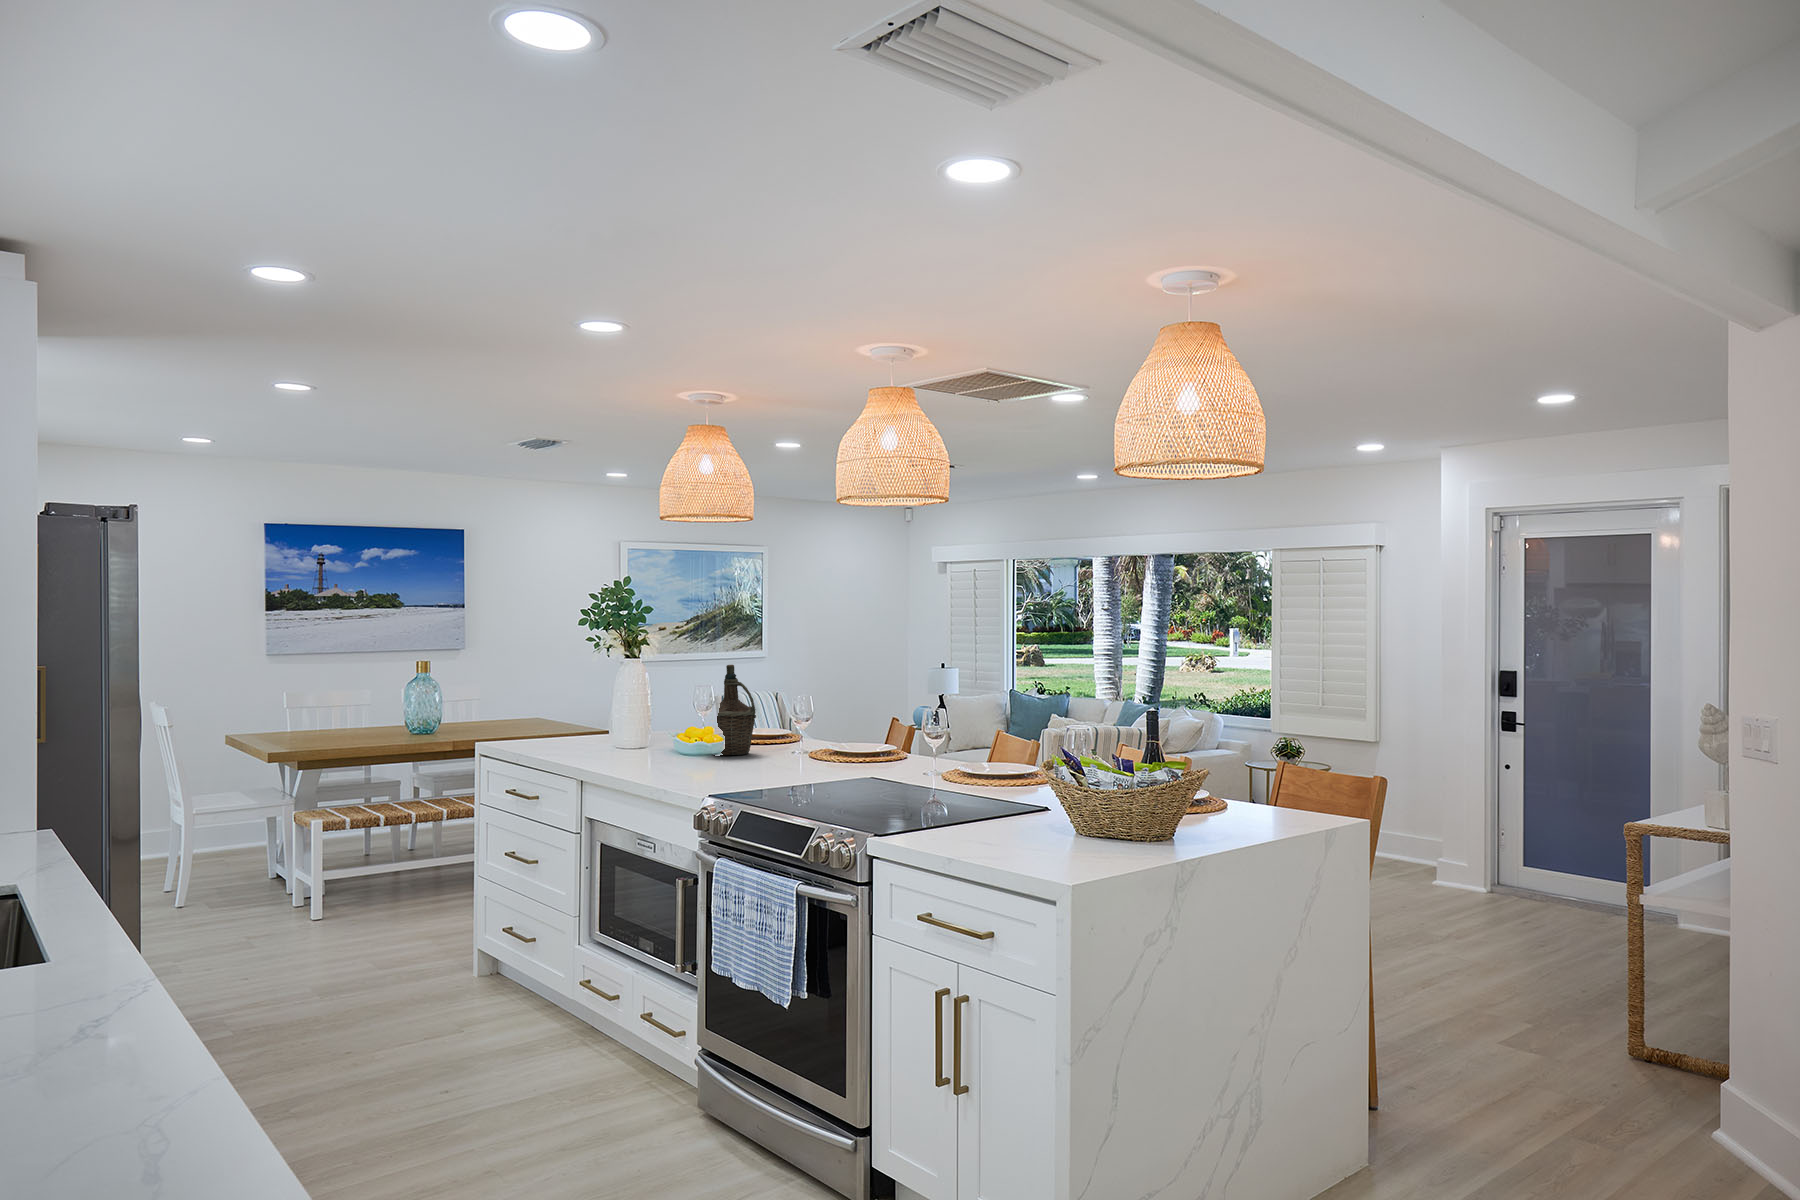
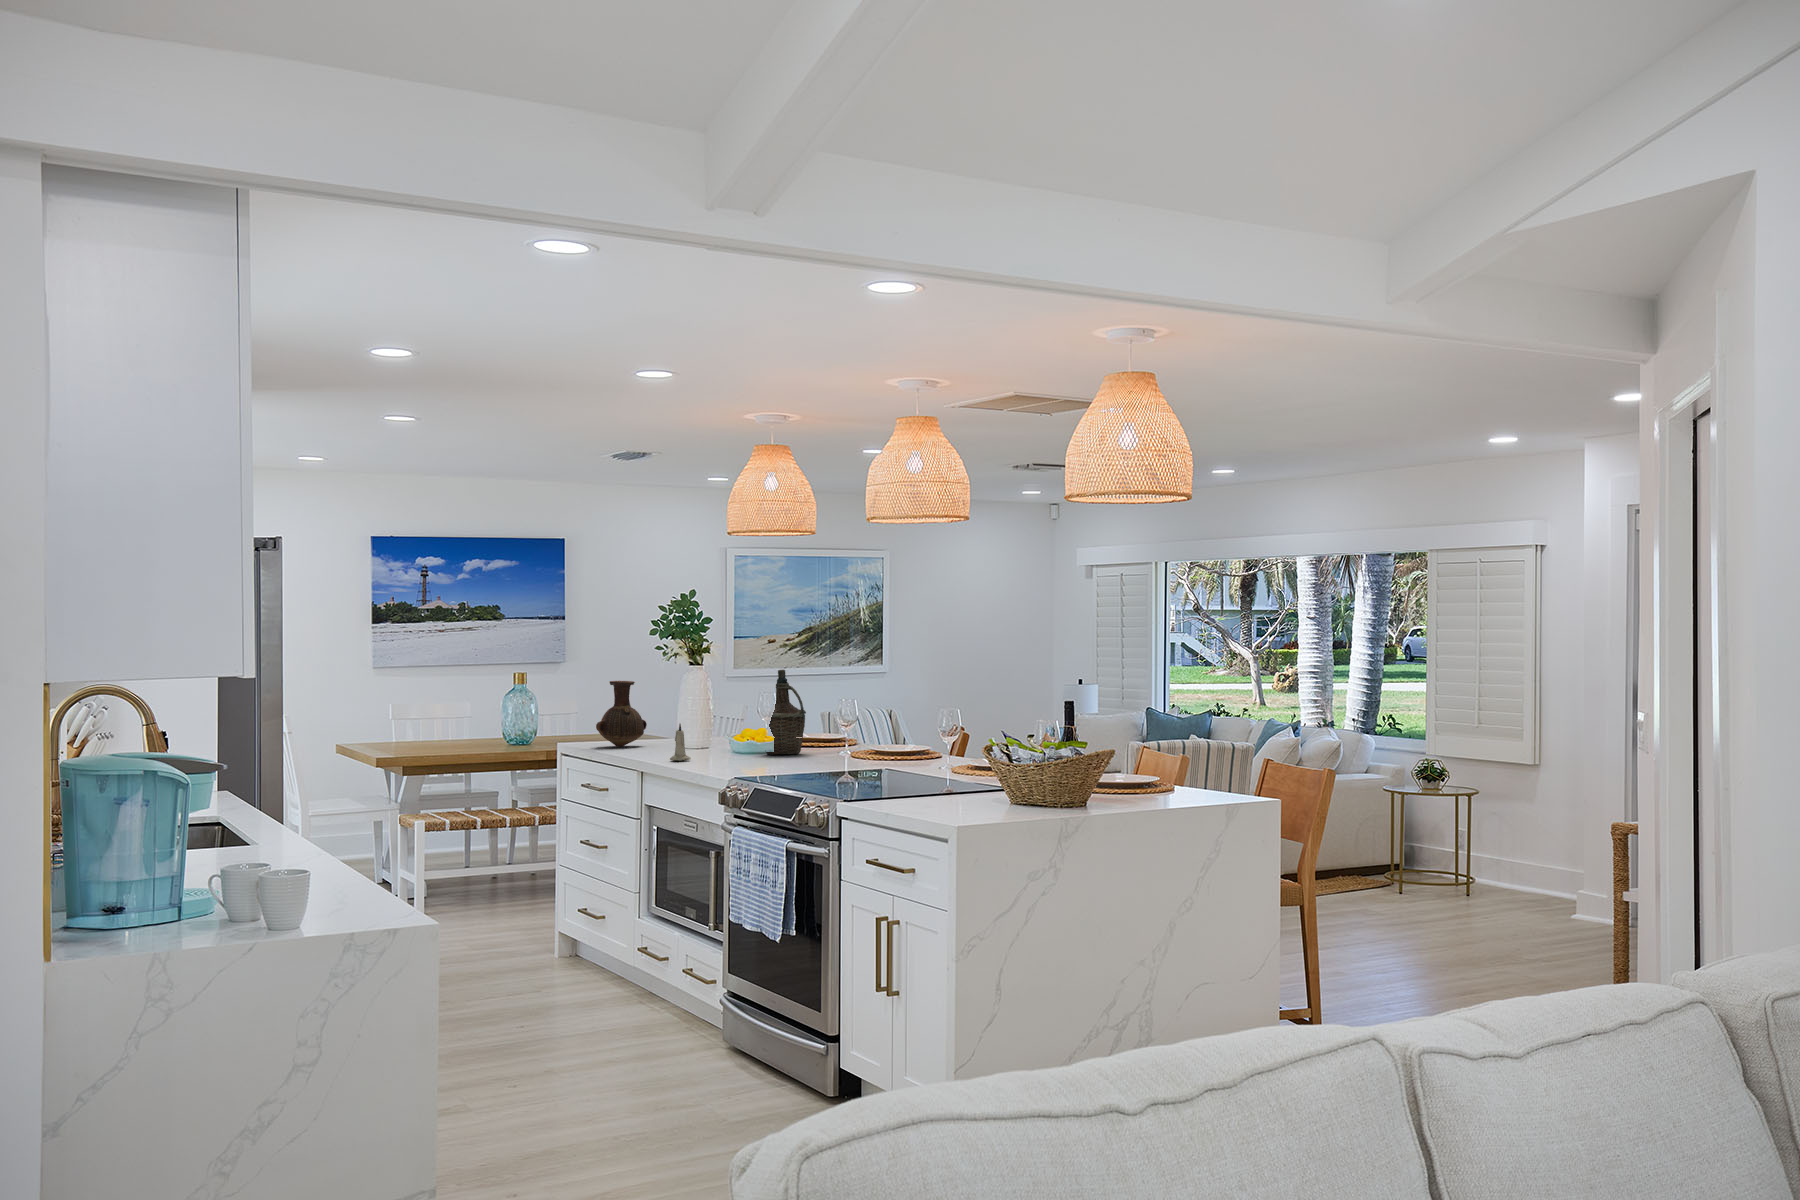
vase: none [518,674,571,744] -> present [596,681,647,747]
candle: none [613,724,636,767] -> present [670,724,691,761]

